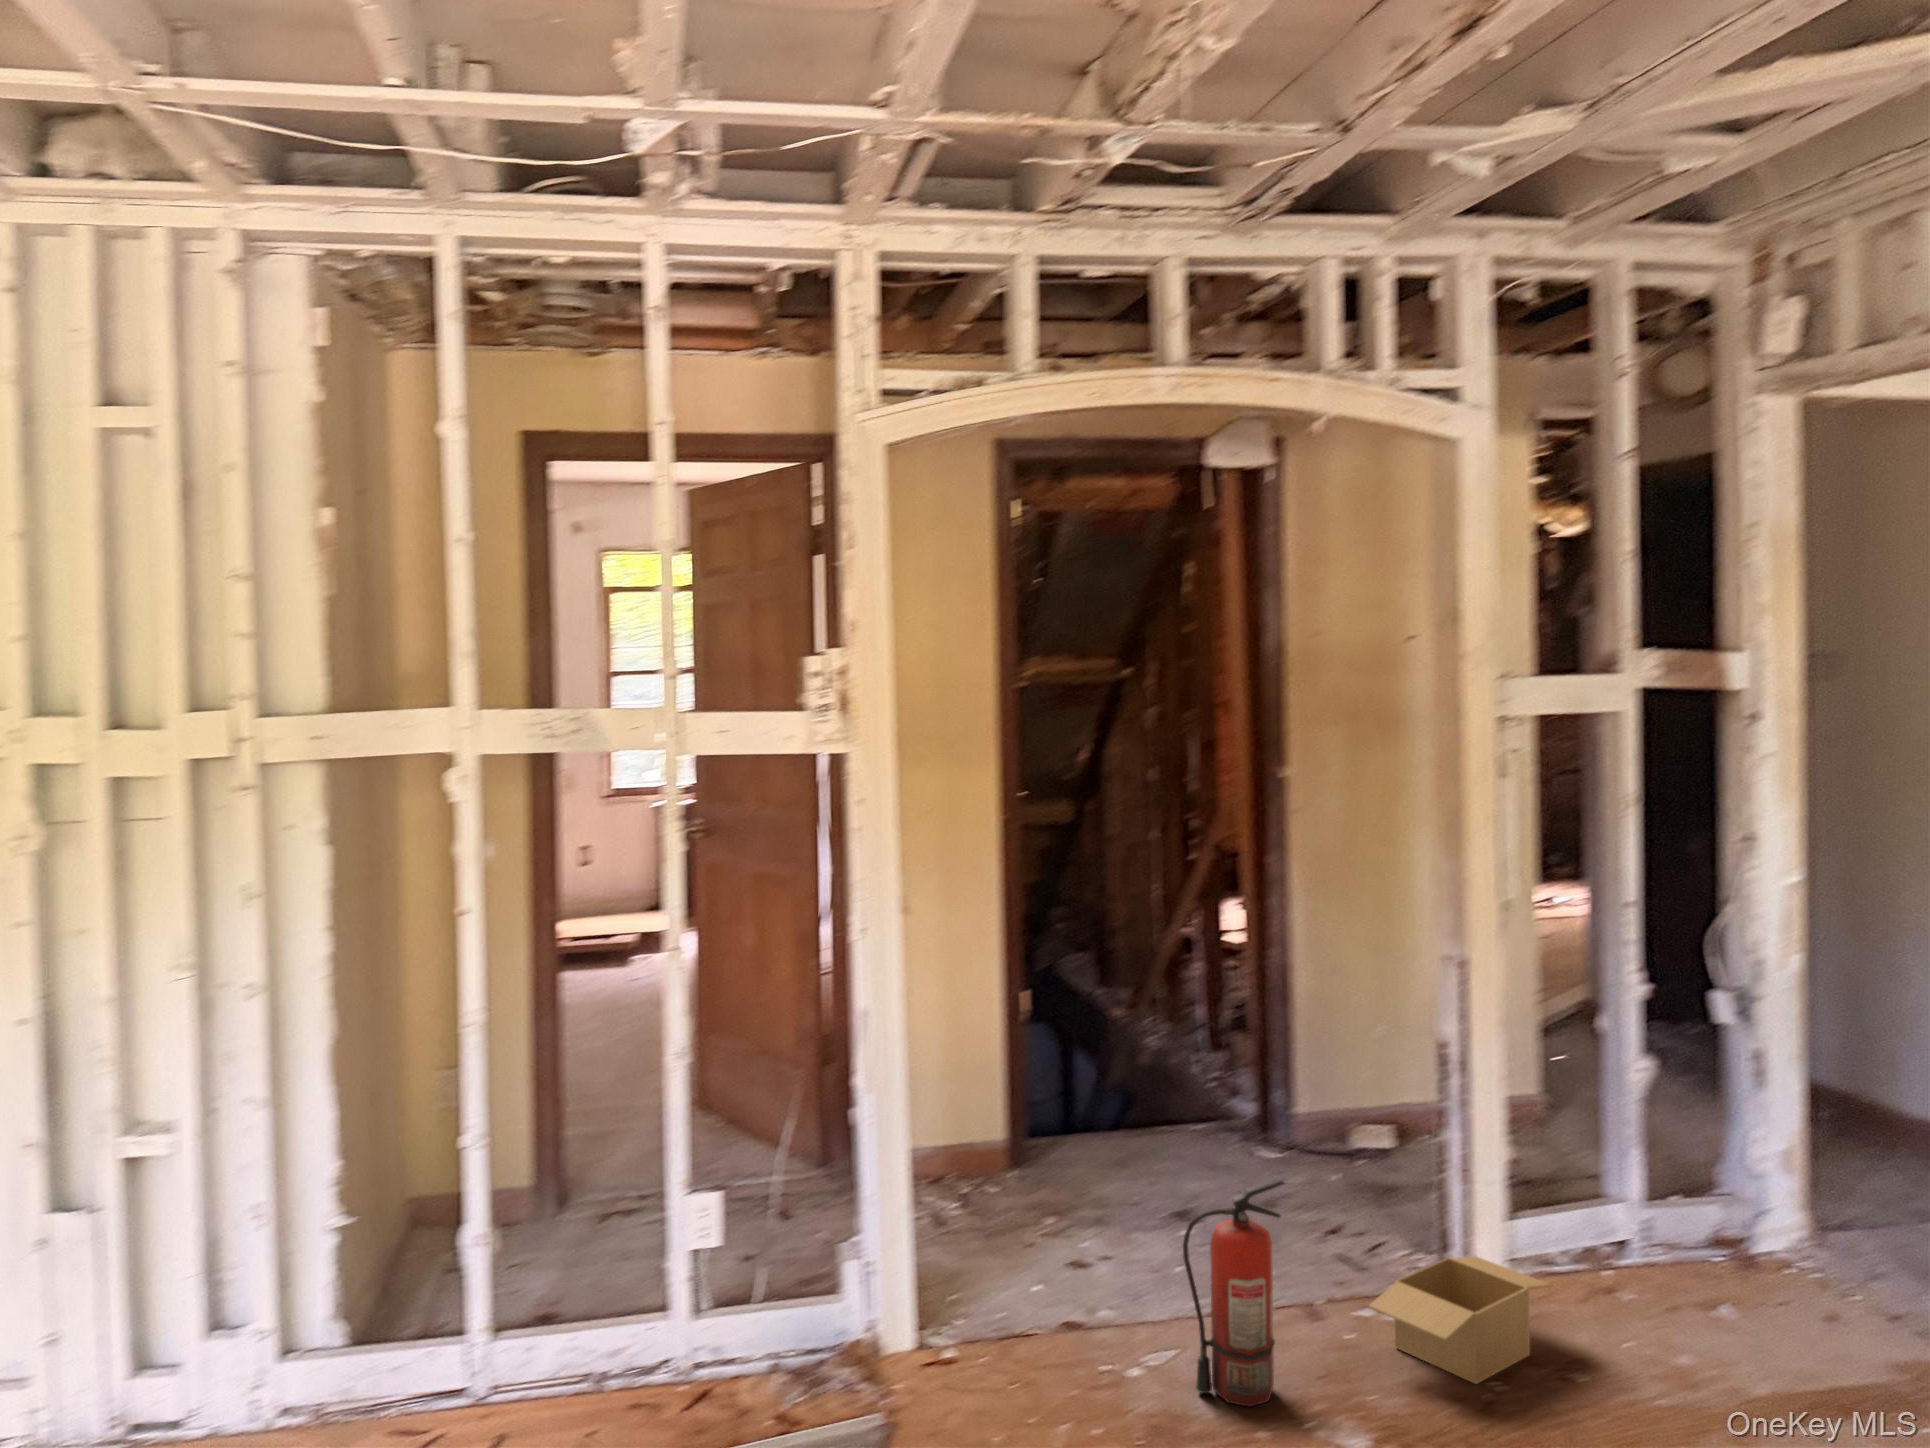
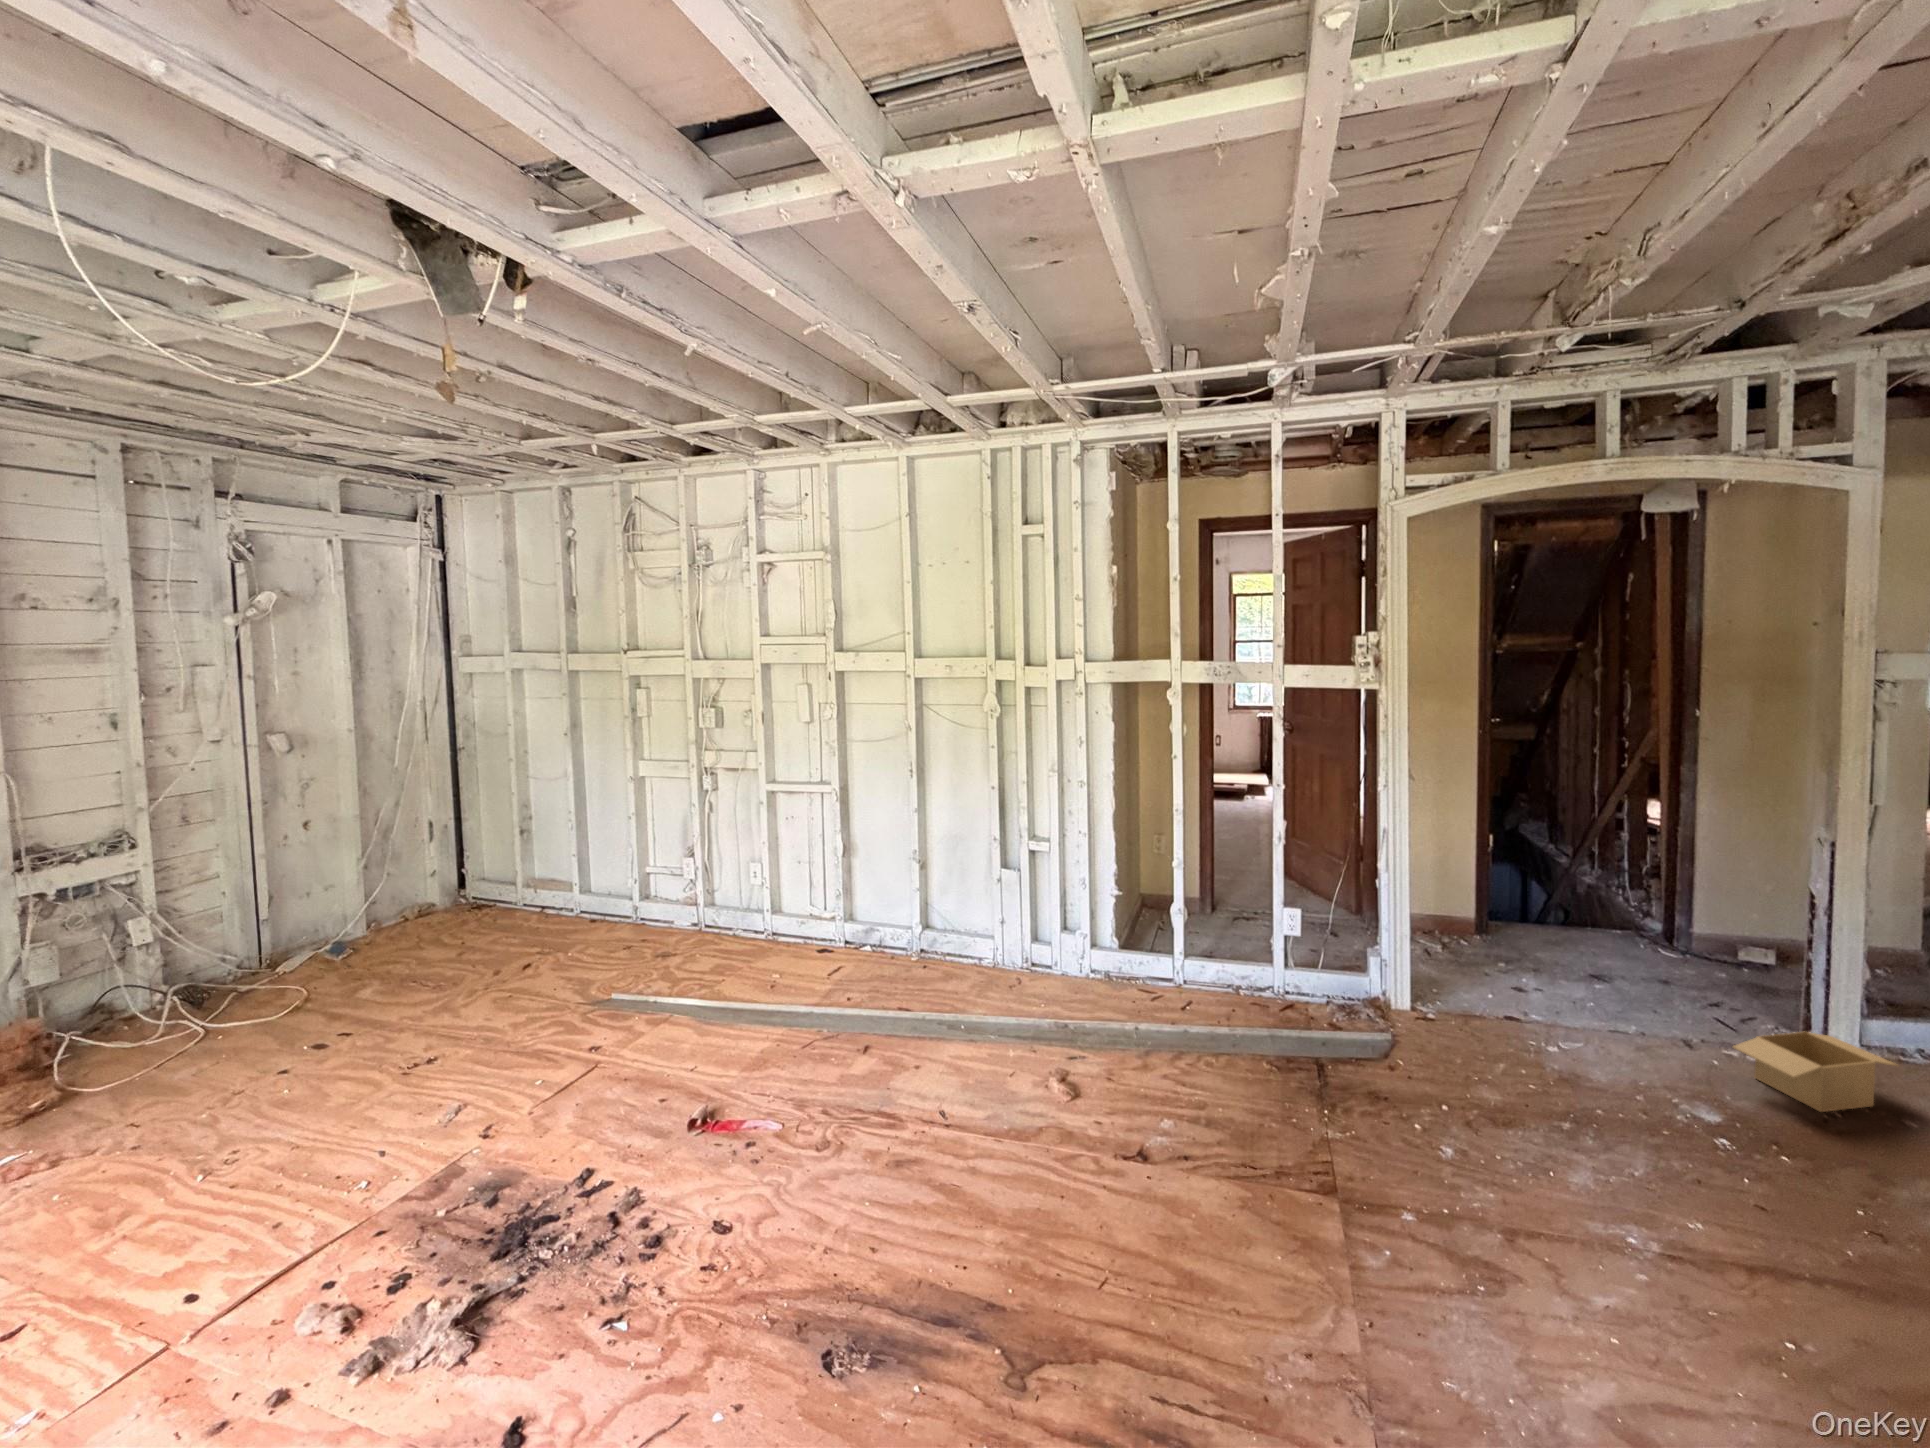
fire extinguisher: present [1183,1179,1285,1407] -> none [1589,956,1668,1085]

